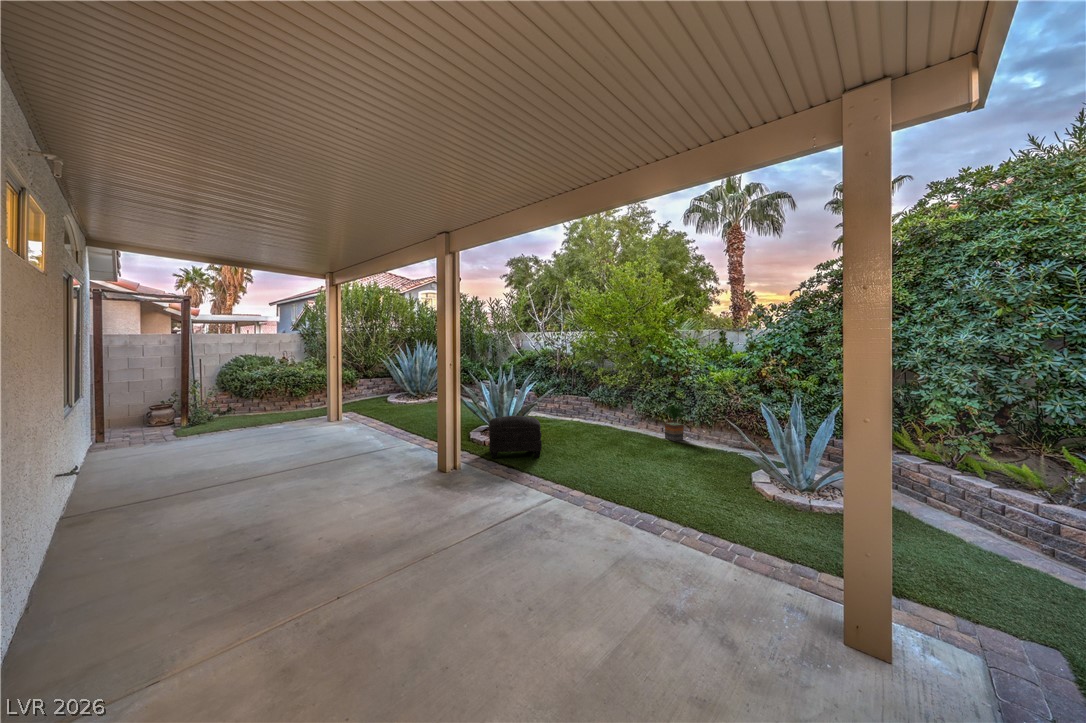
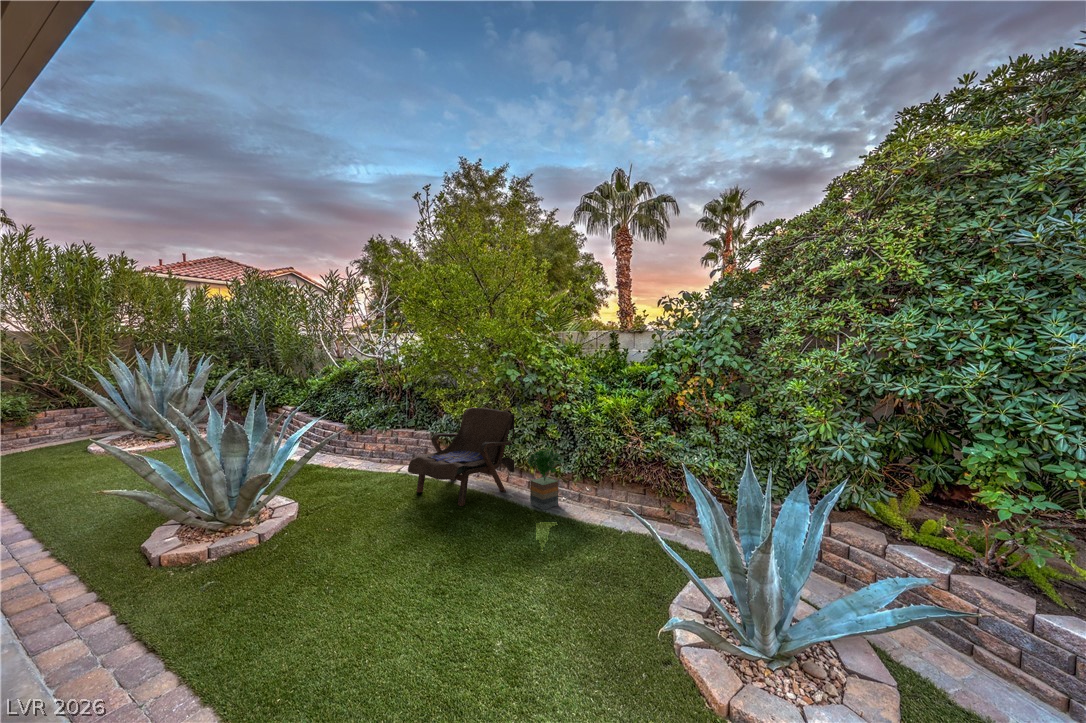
armchair: none [586,380,653,436] -> present [408,407,515,506]
ottoman: present [489,415,542,458] -> none [130,502,282,615]

